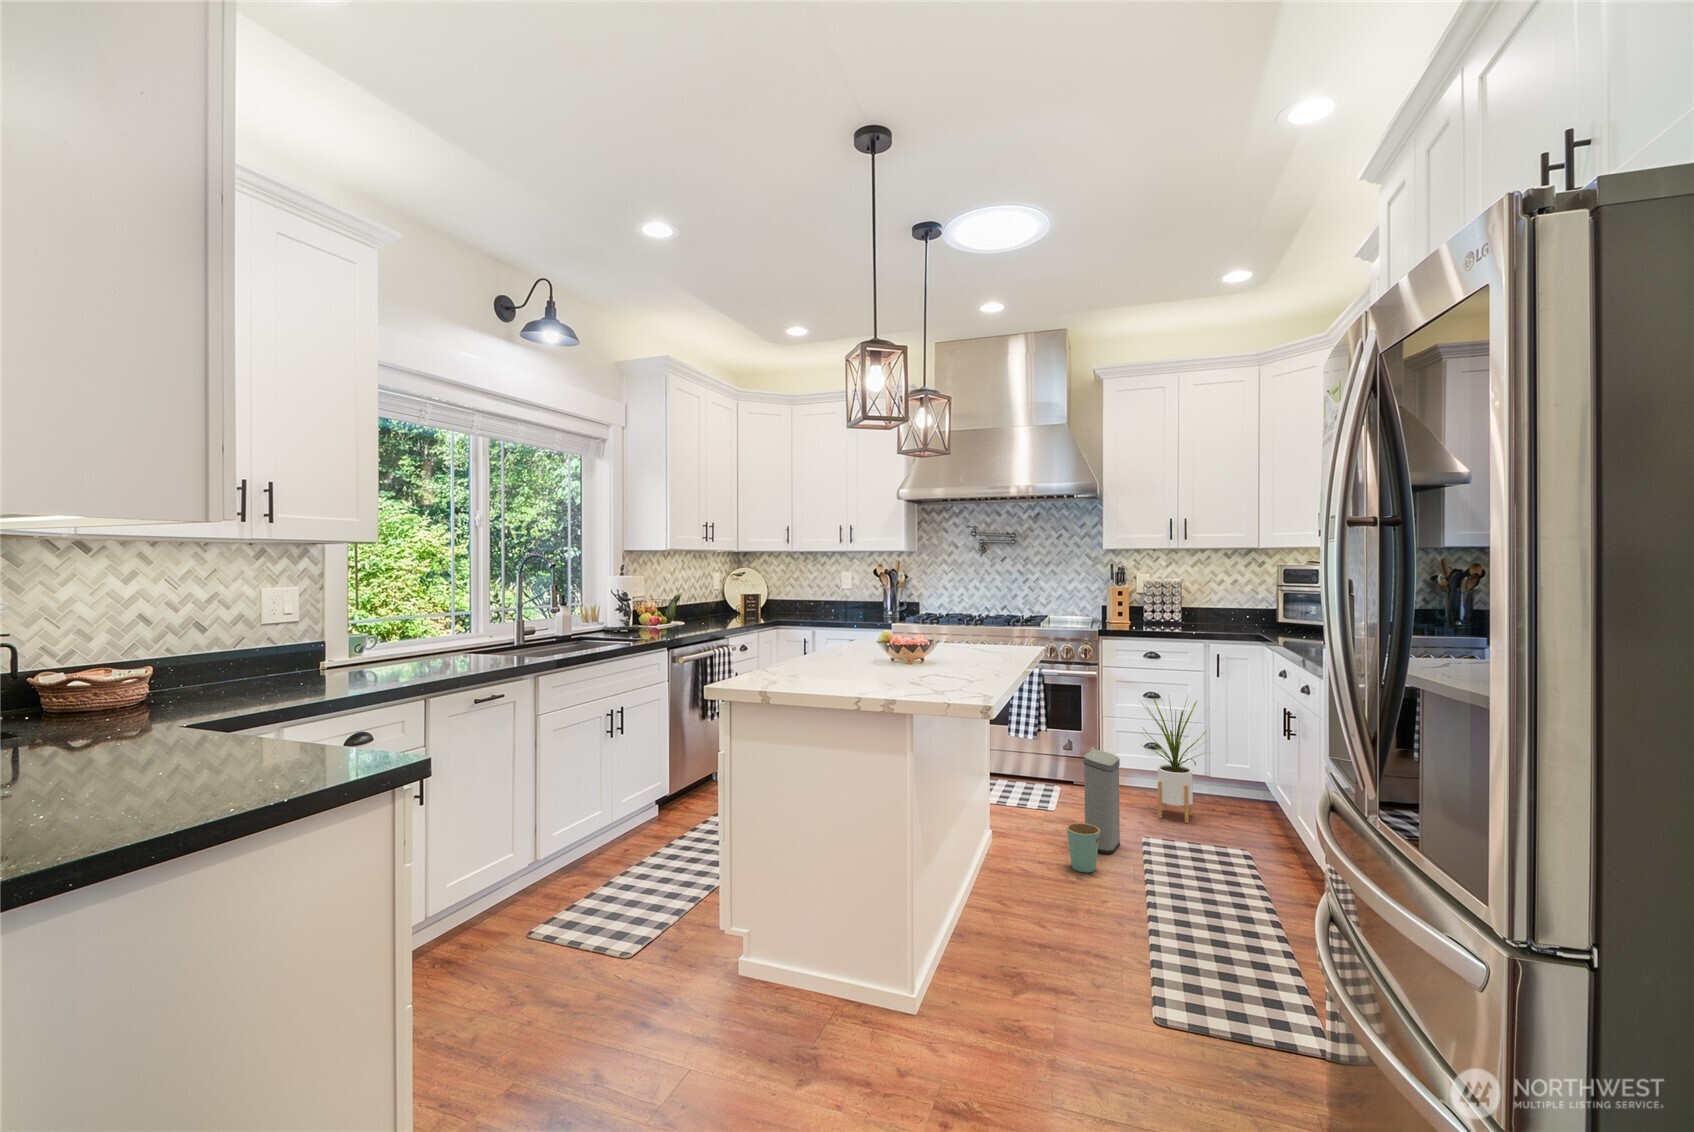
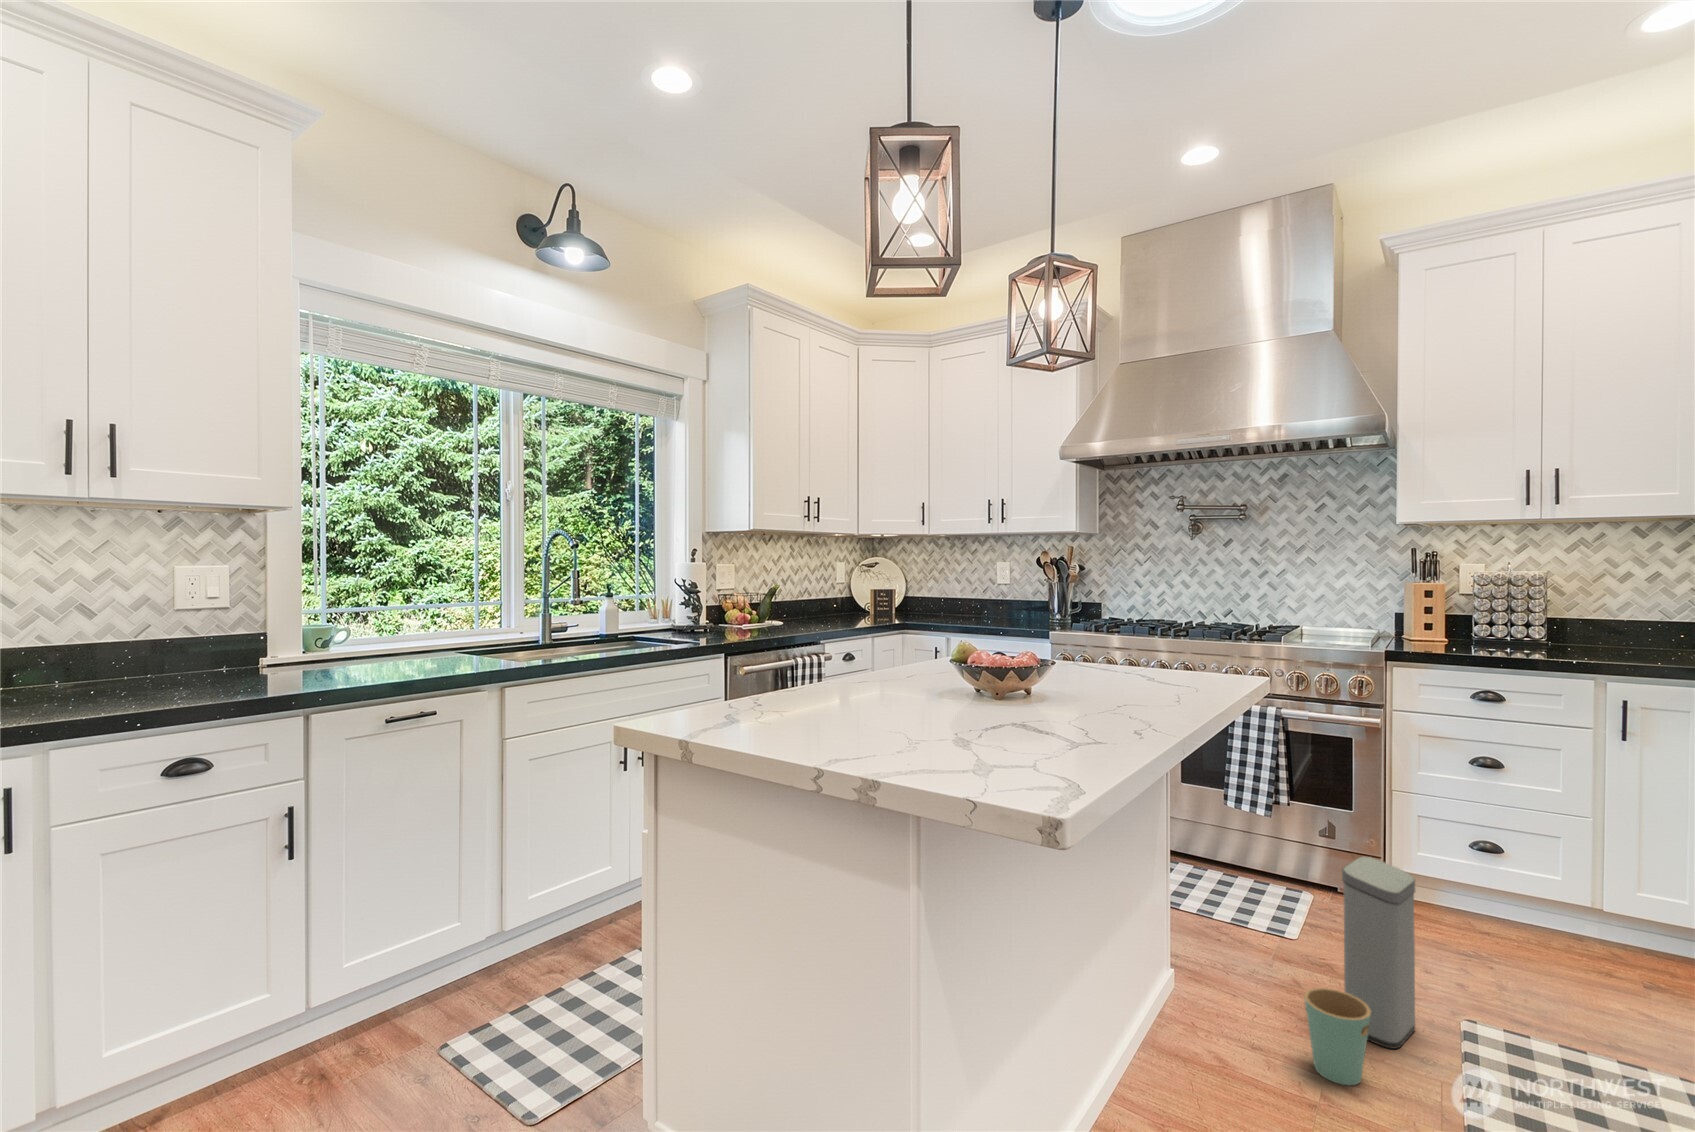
house plant: present [1143,699,1206,823] -> none [1460,759,1619,1002]

